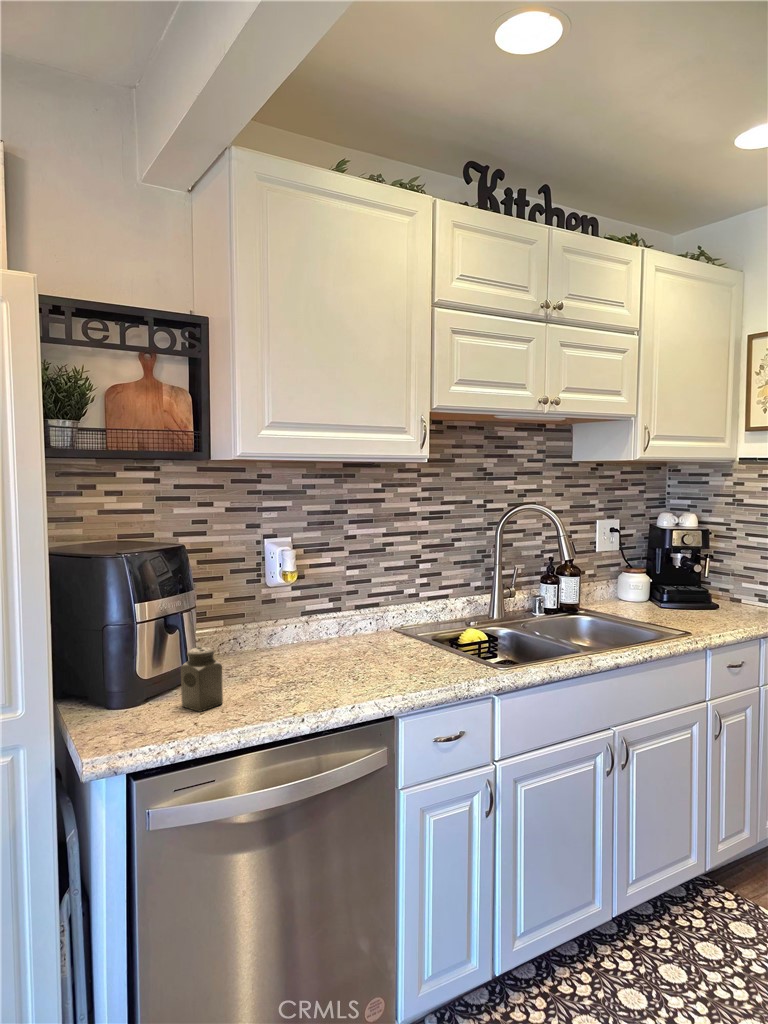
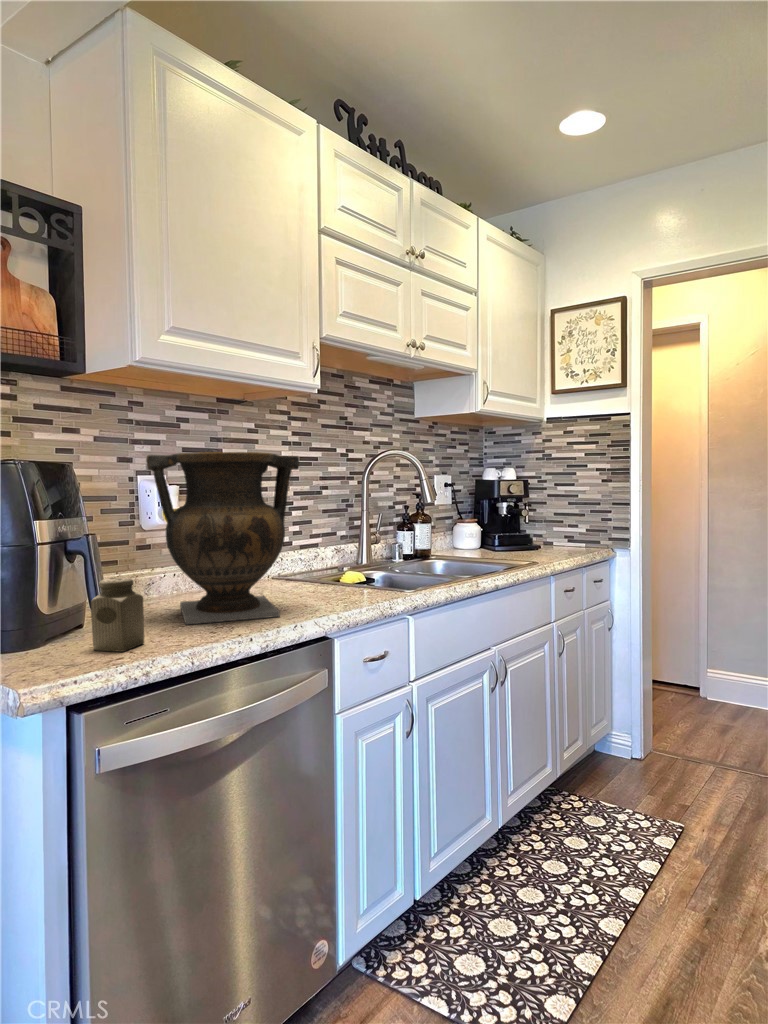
vase: none [245,529,379,685] -> present [146,452,299,624]

